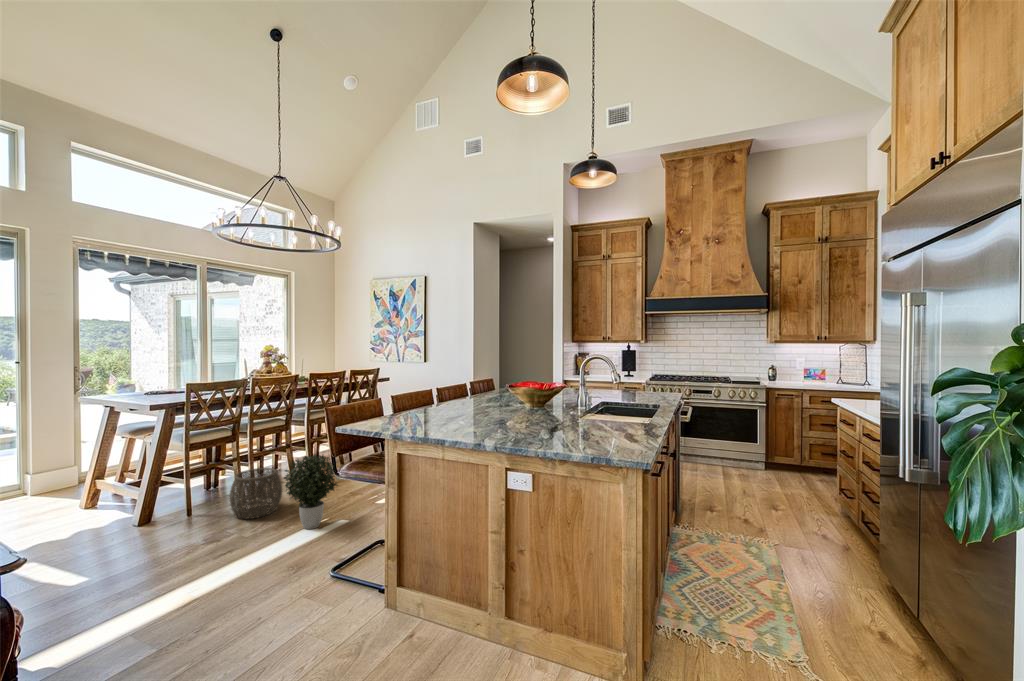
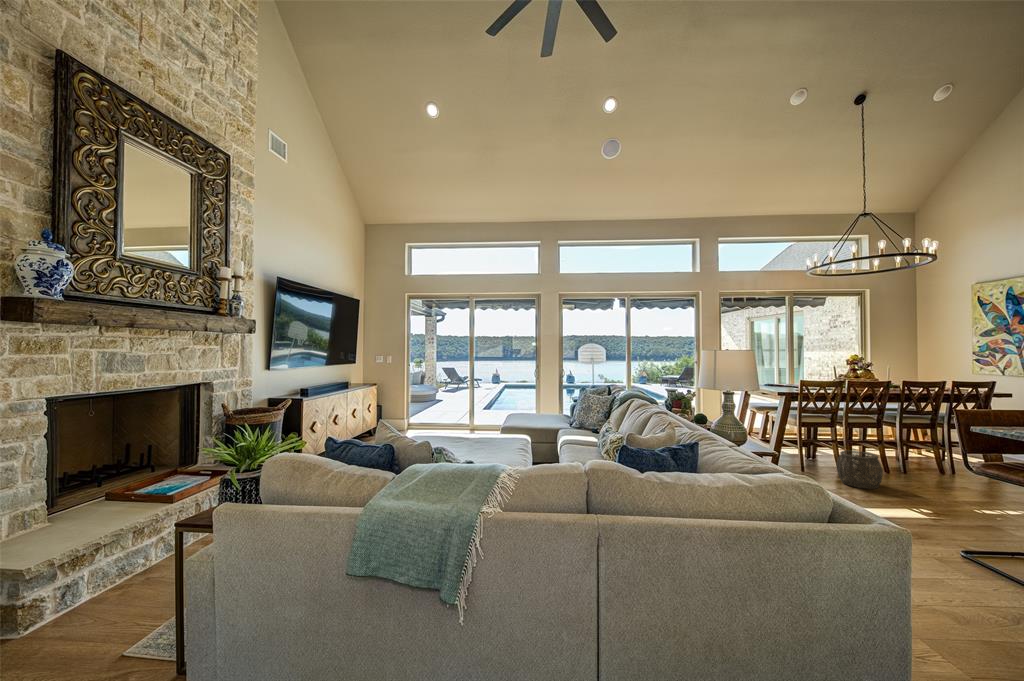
potted plant: present [284,454,338,529] -> none [889,447,949,510]

